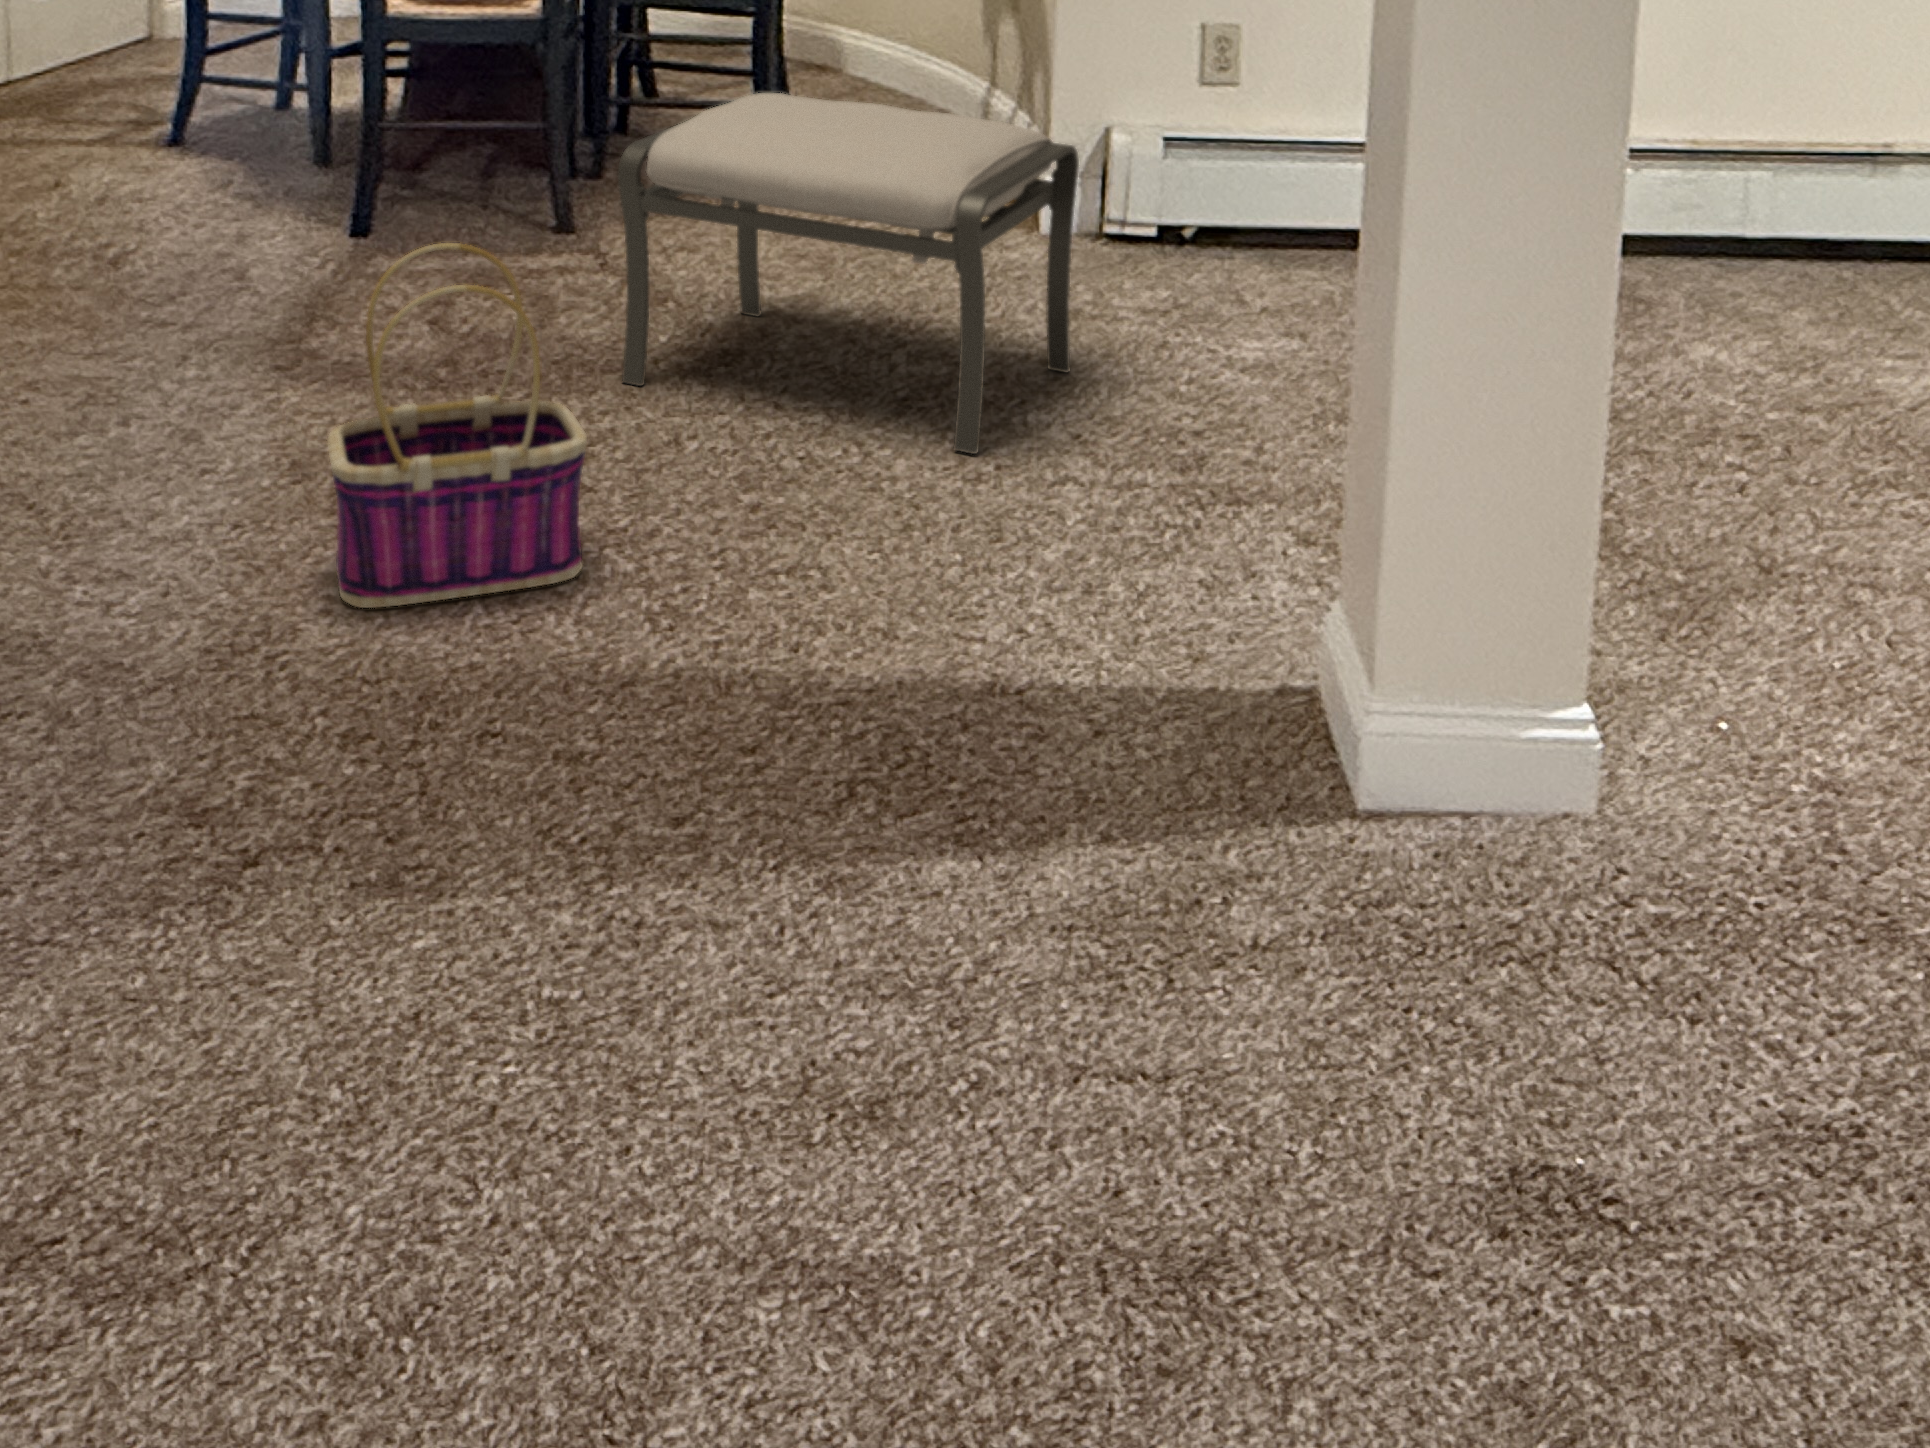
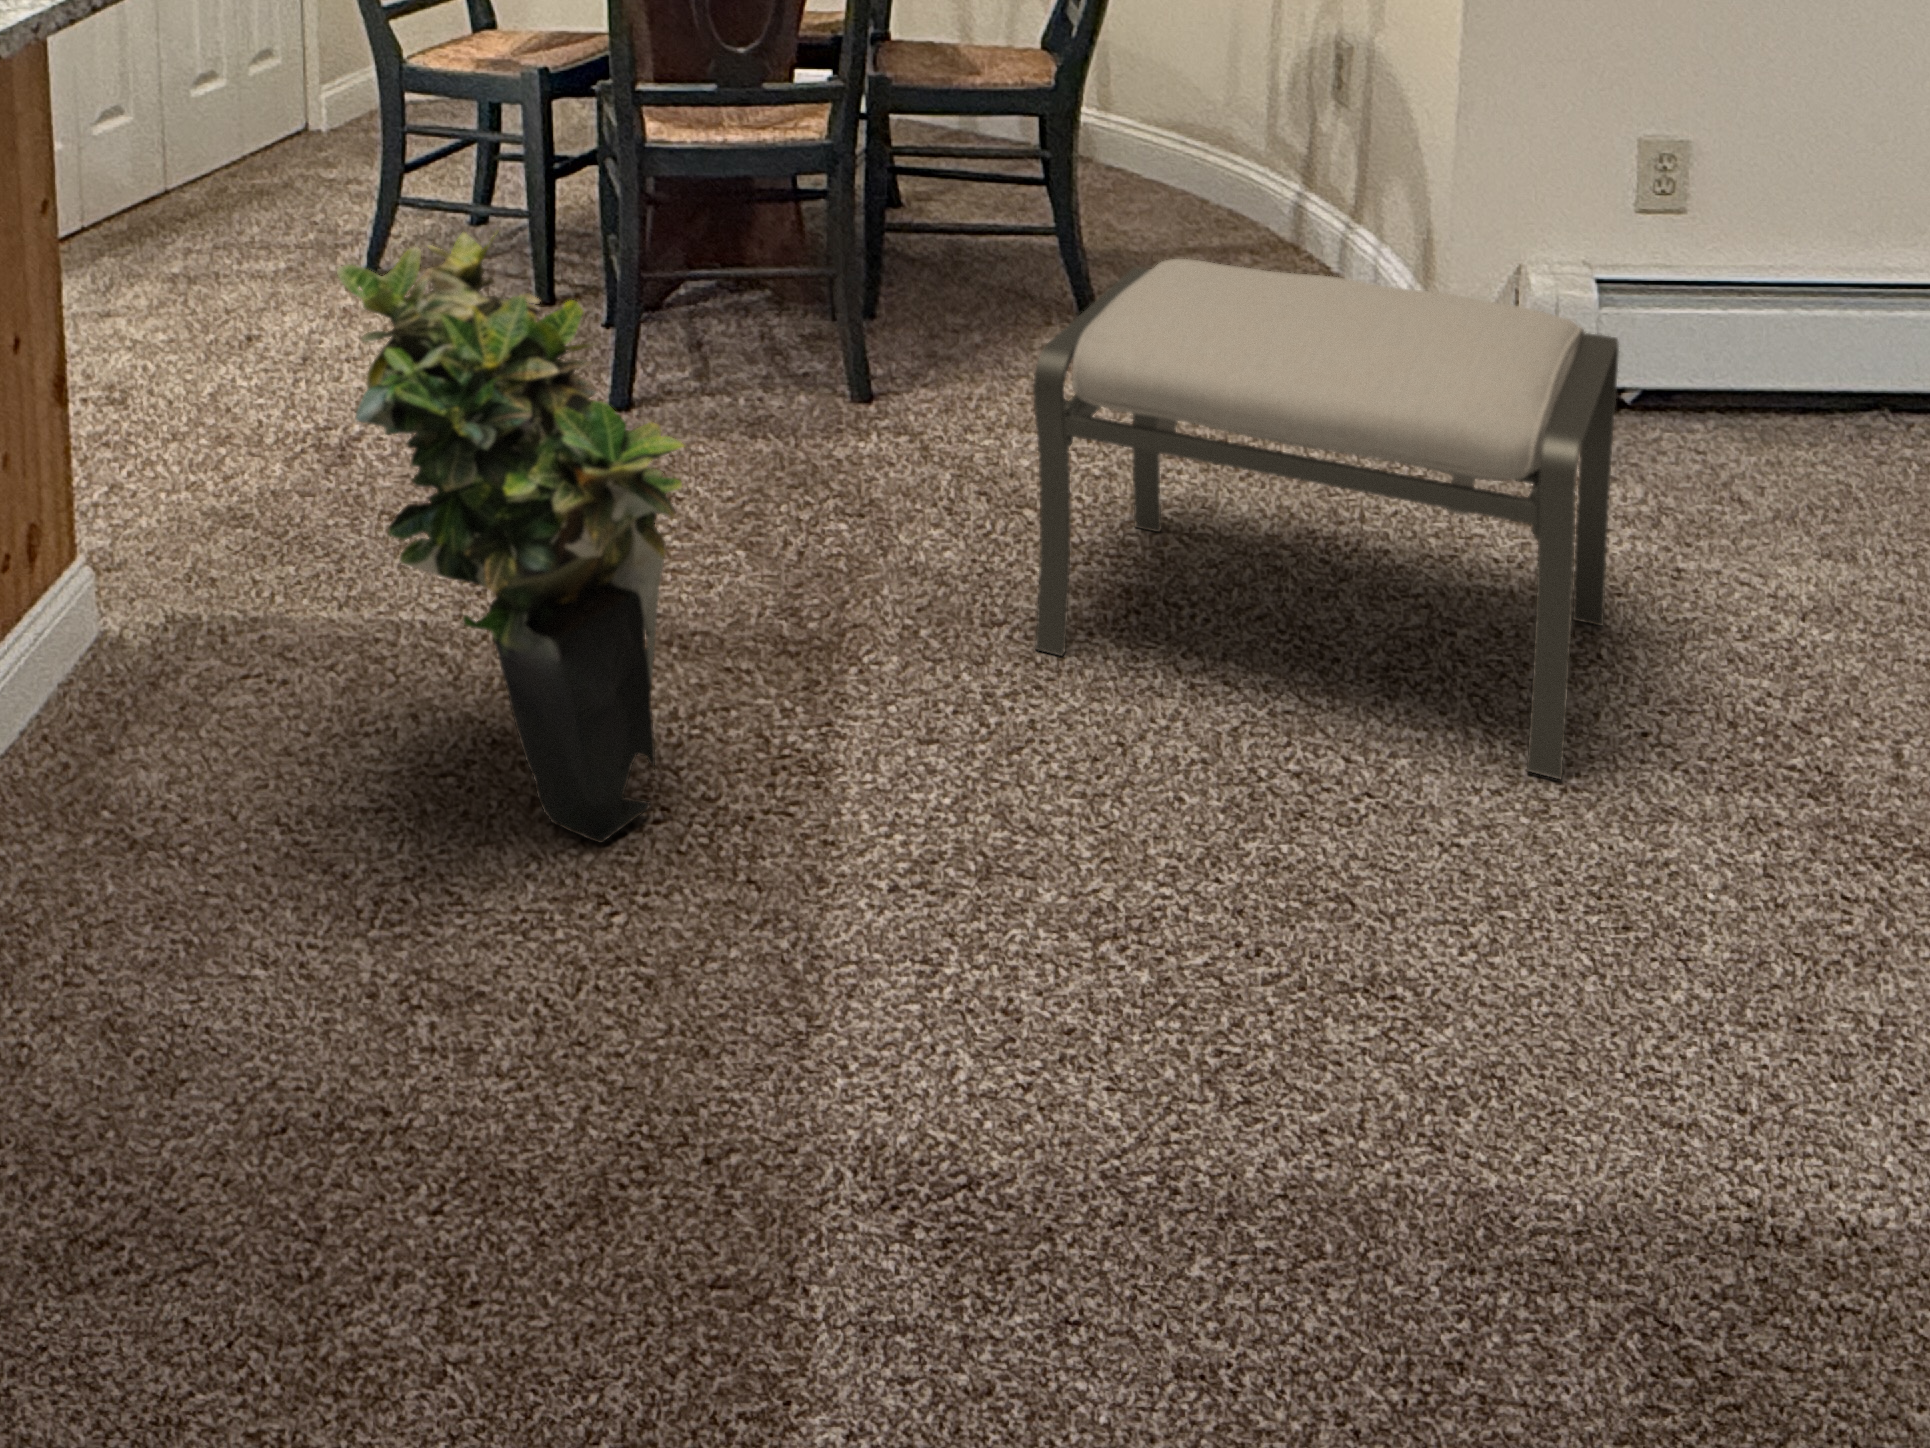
potted plant: none [47,28,315,484] -> present [337,232,684,843]
basket: present [327,243,587,608] -> none [775,557,1137,1100]

